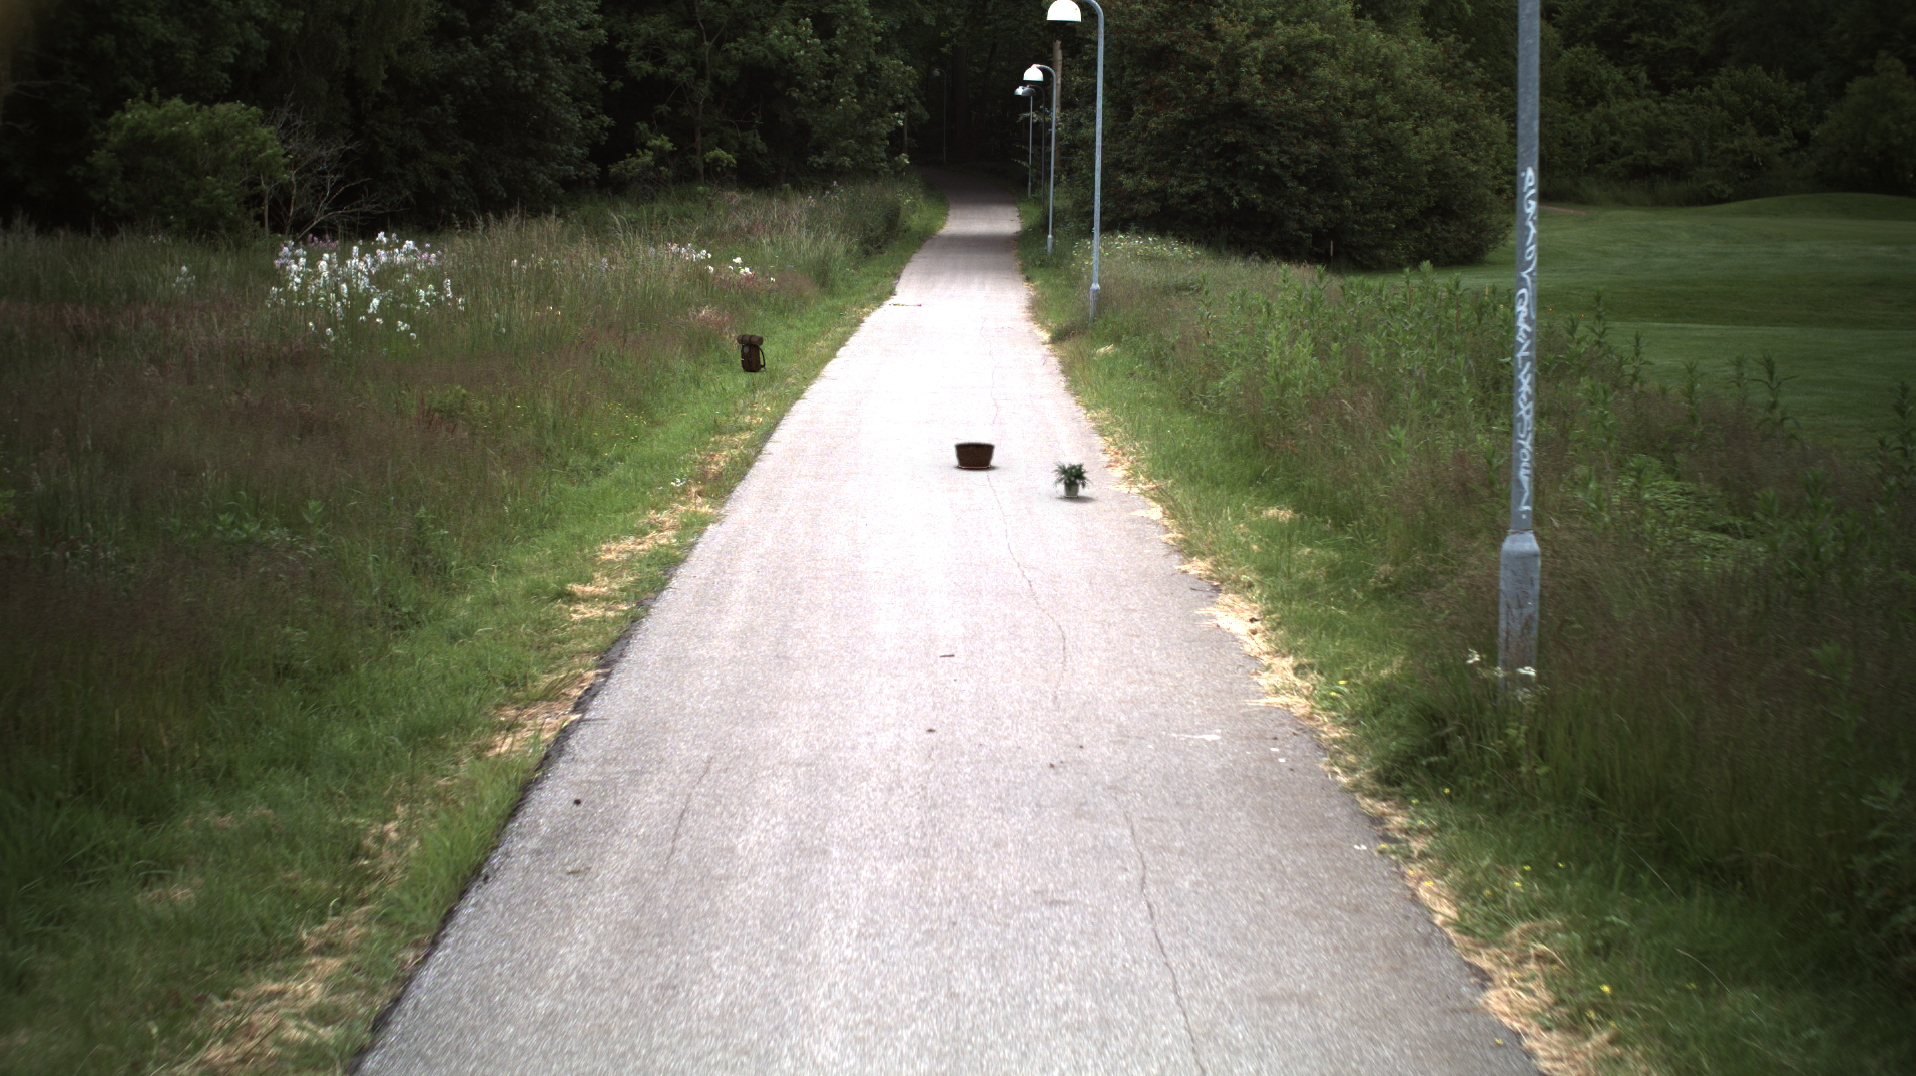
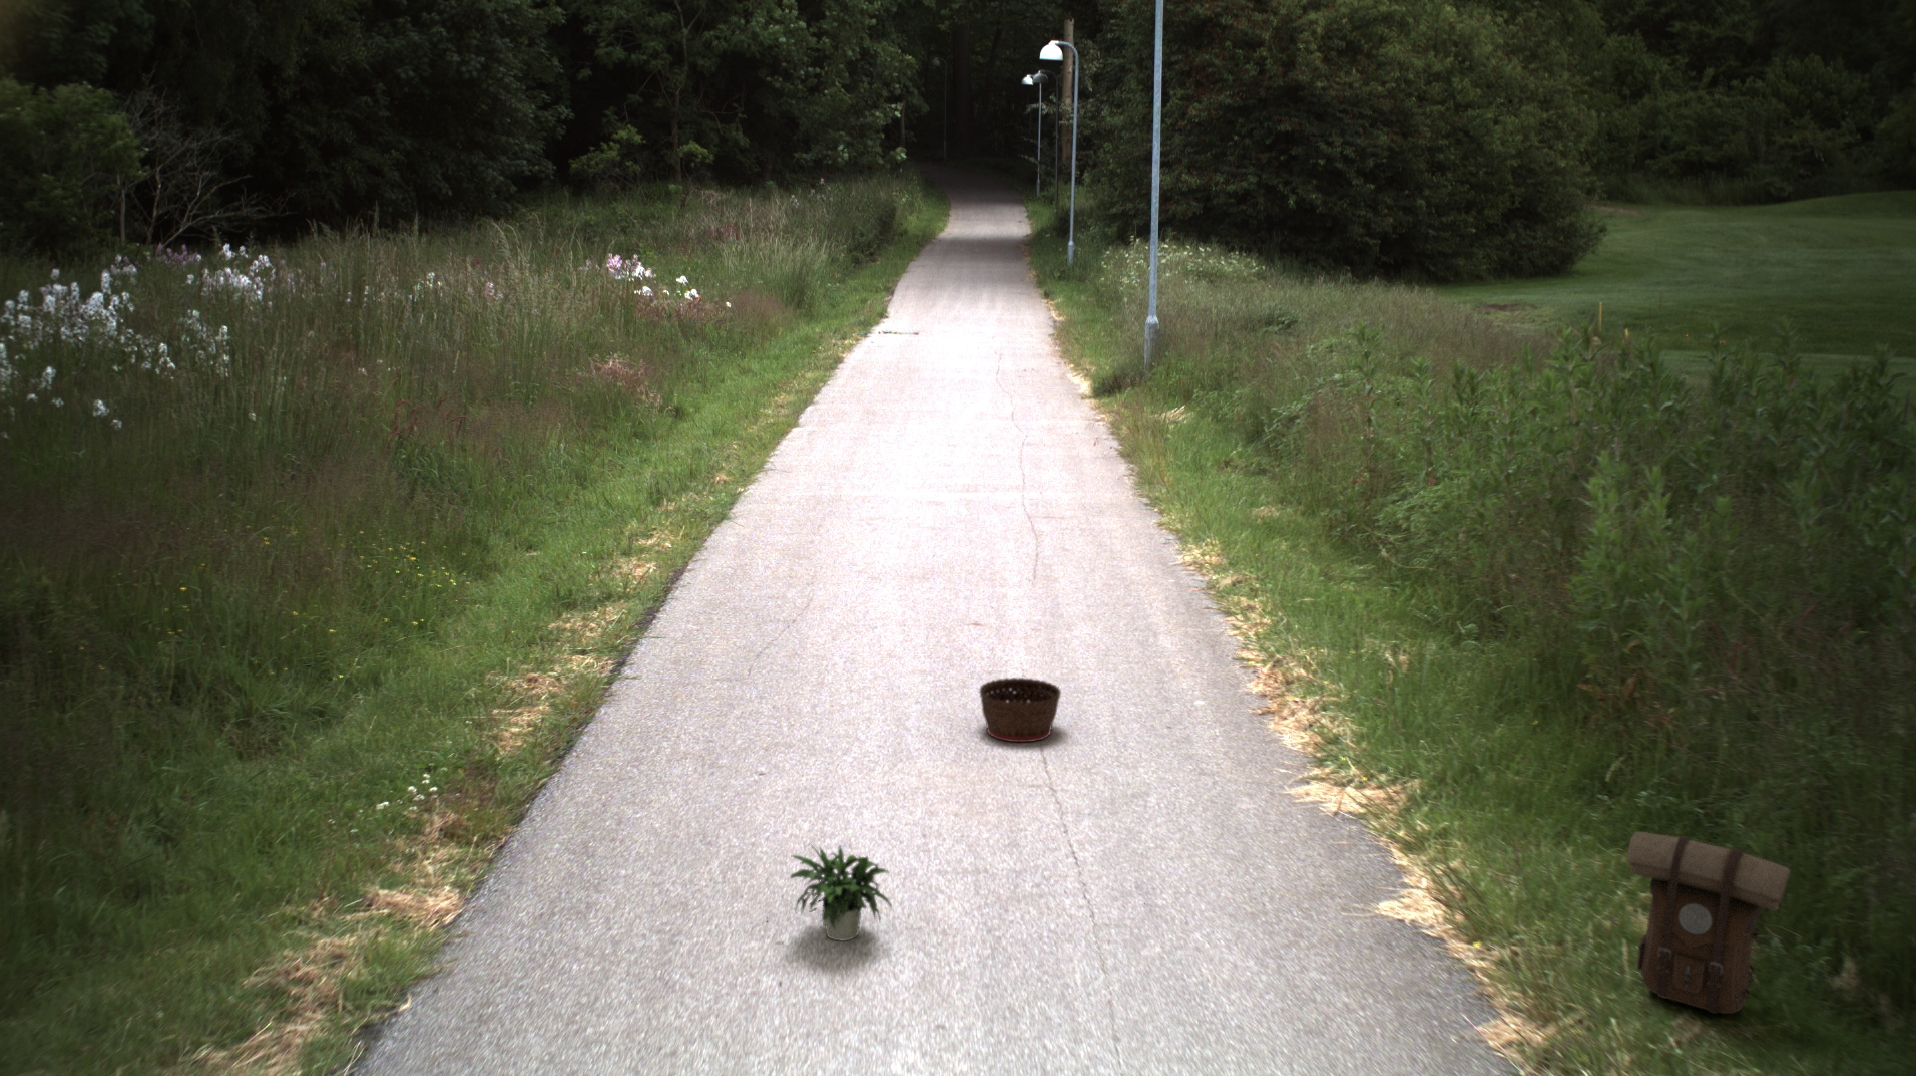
backpack: present [736,334,766,372] -> present [1628,832,1790,1014]
potted plant: present [1054,463,1088,498] -> present [767,846,891,940]

